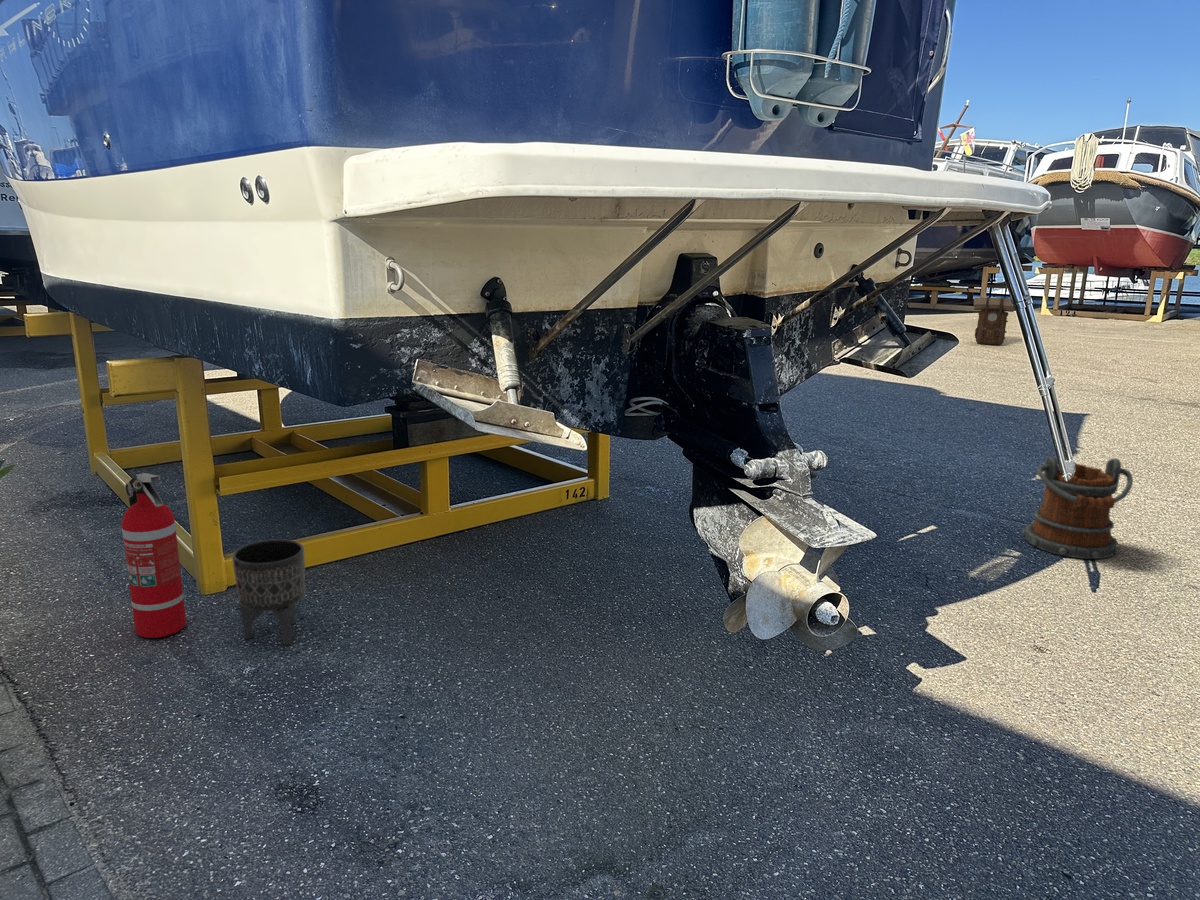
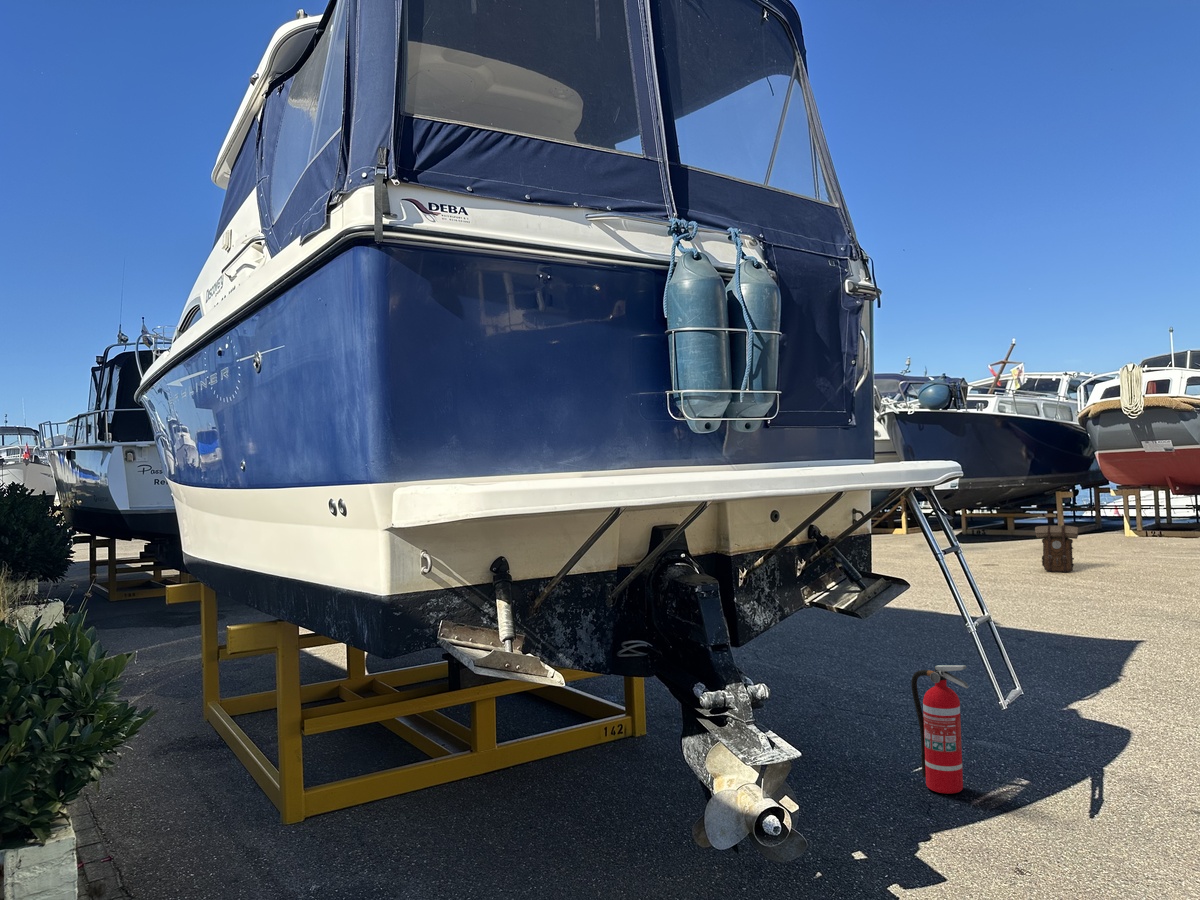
bucket: present [1022,456,1133,559] -> none [1033,684,1126,785]
fire extinguisher: present [122,473,186,638] -> present [911,665,969,794]
planter: present [232,539,305,645] -> none [303,773,362,868]

